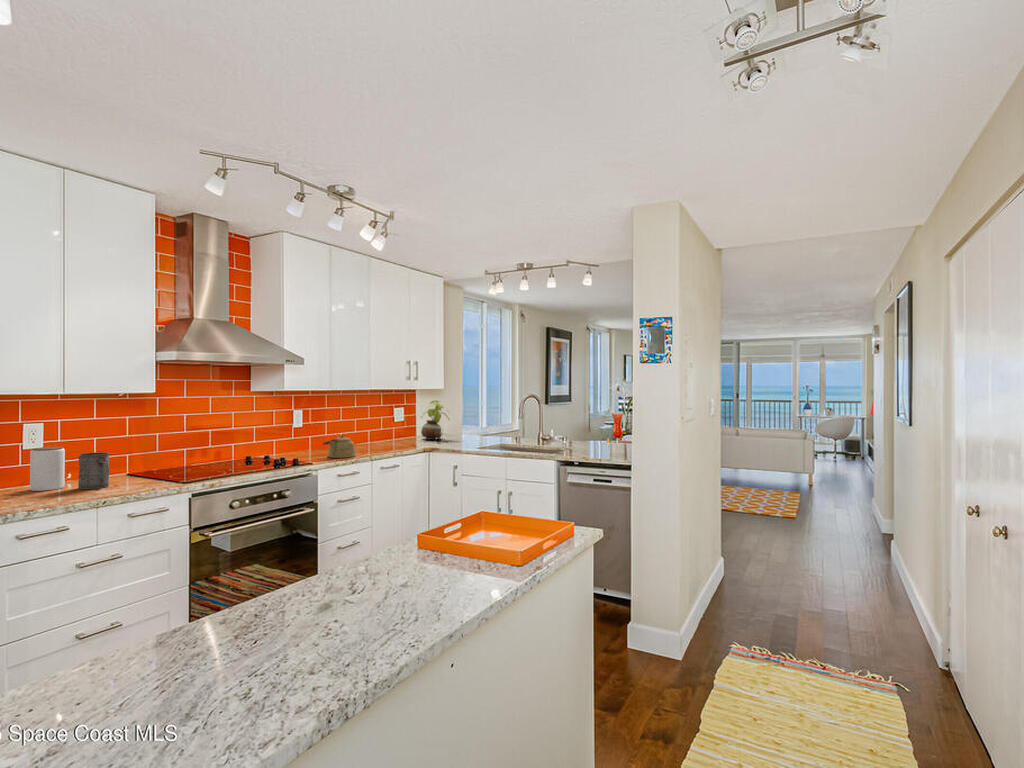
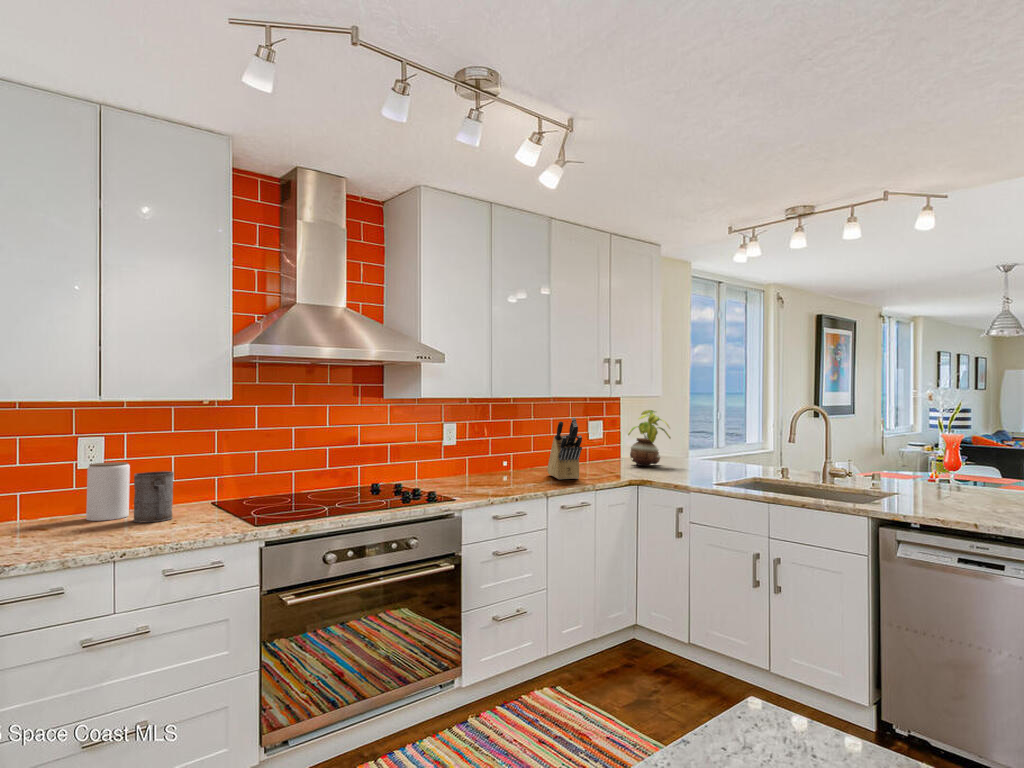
knife block: none [365,408,393,450] -> present [547,418,582,480]
kettle: present [323,435,356,458] -> none [480,456,526,489]

